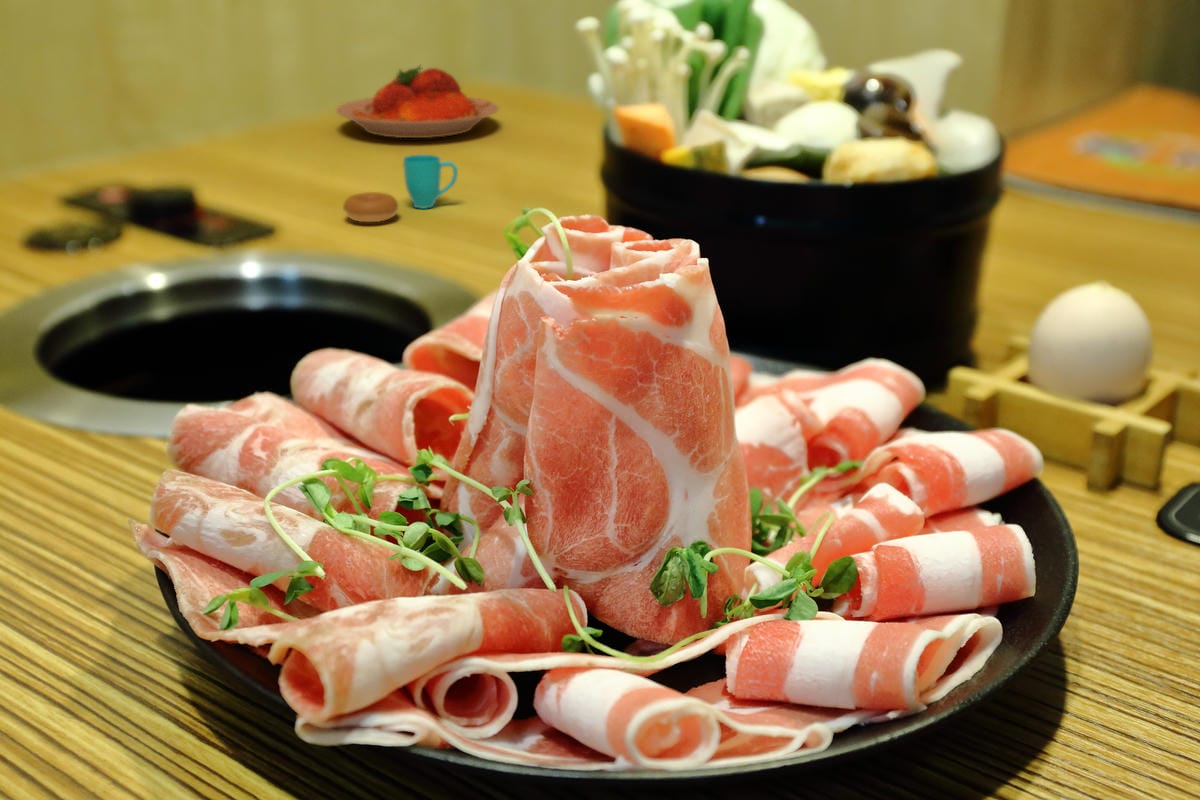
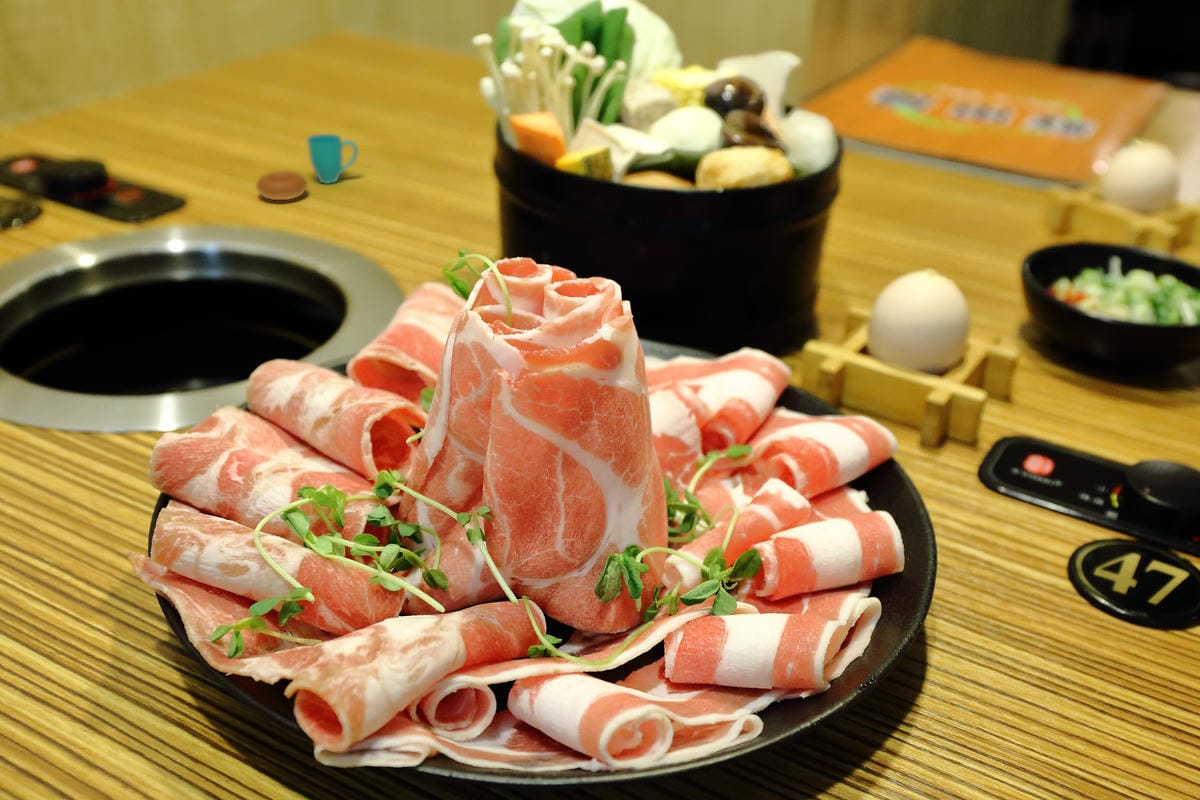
plate: present [336,65,498,138] -> none [234,38,384,109]

